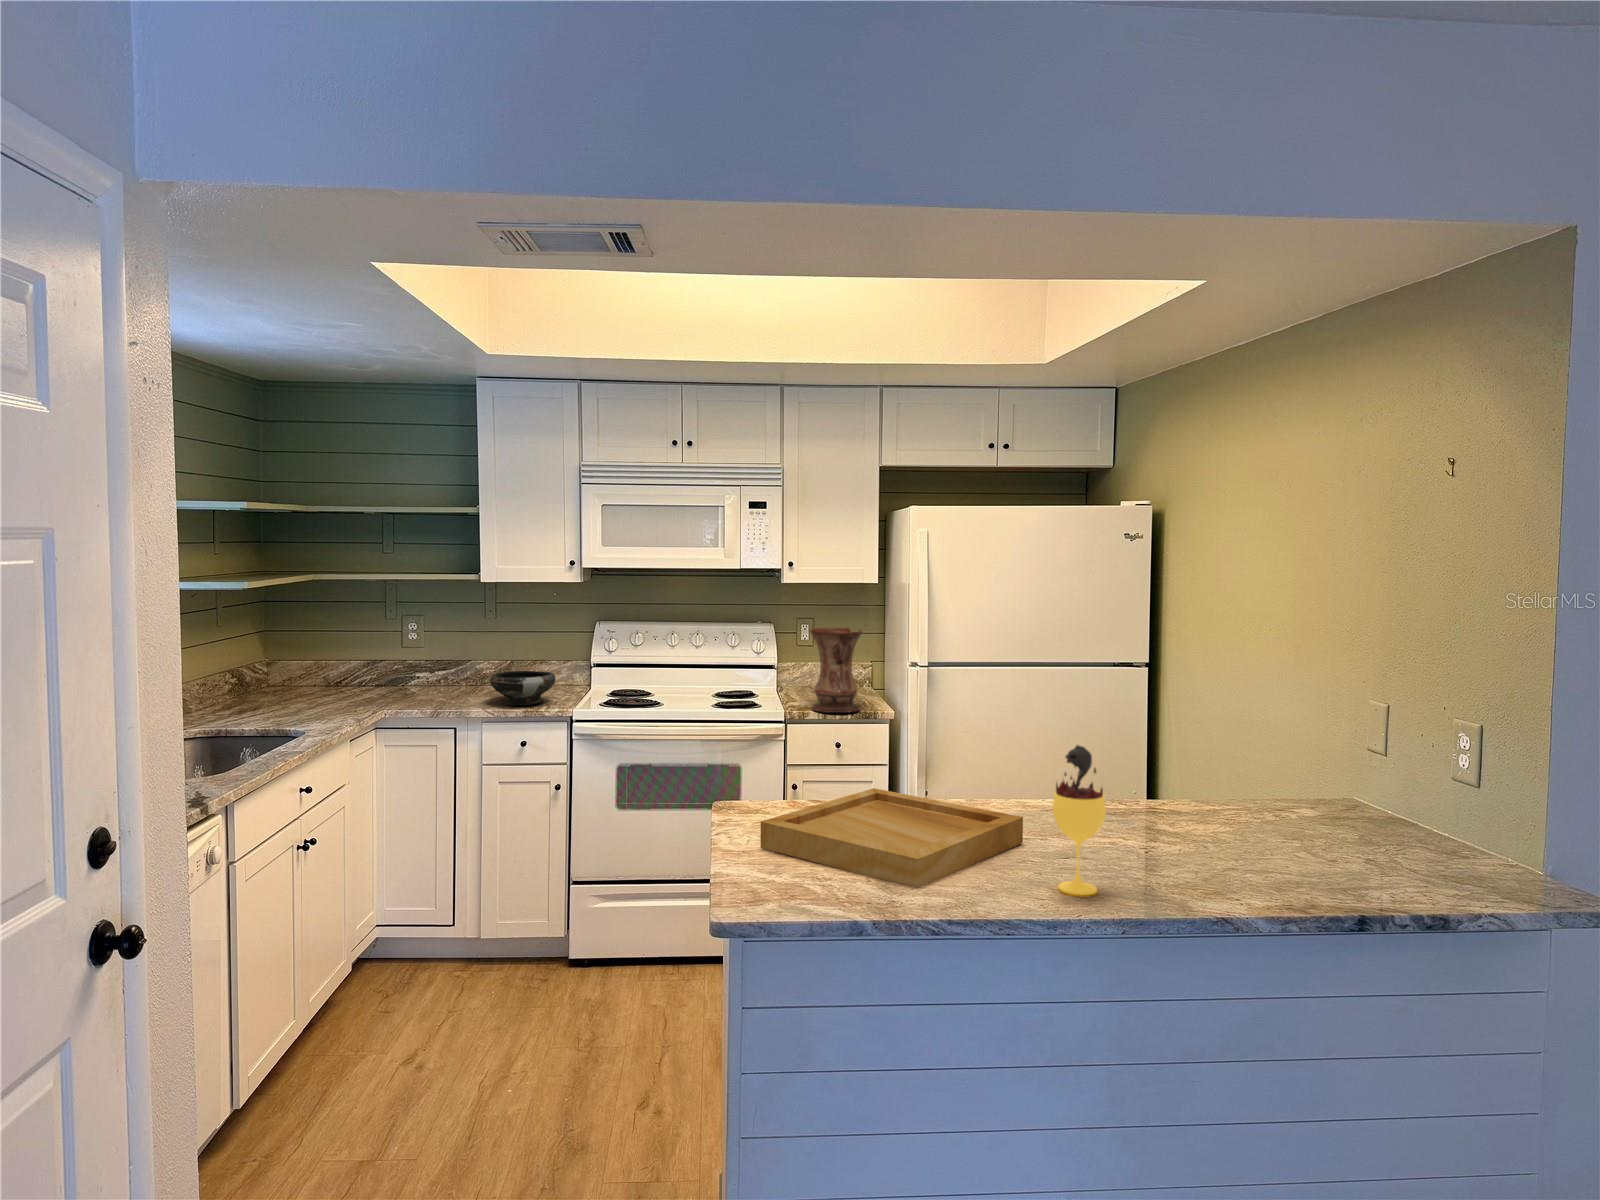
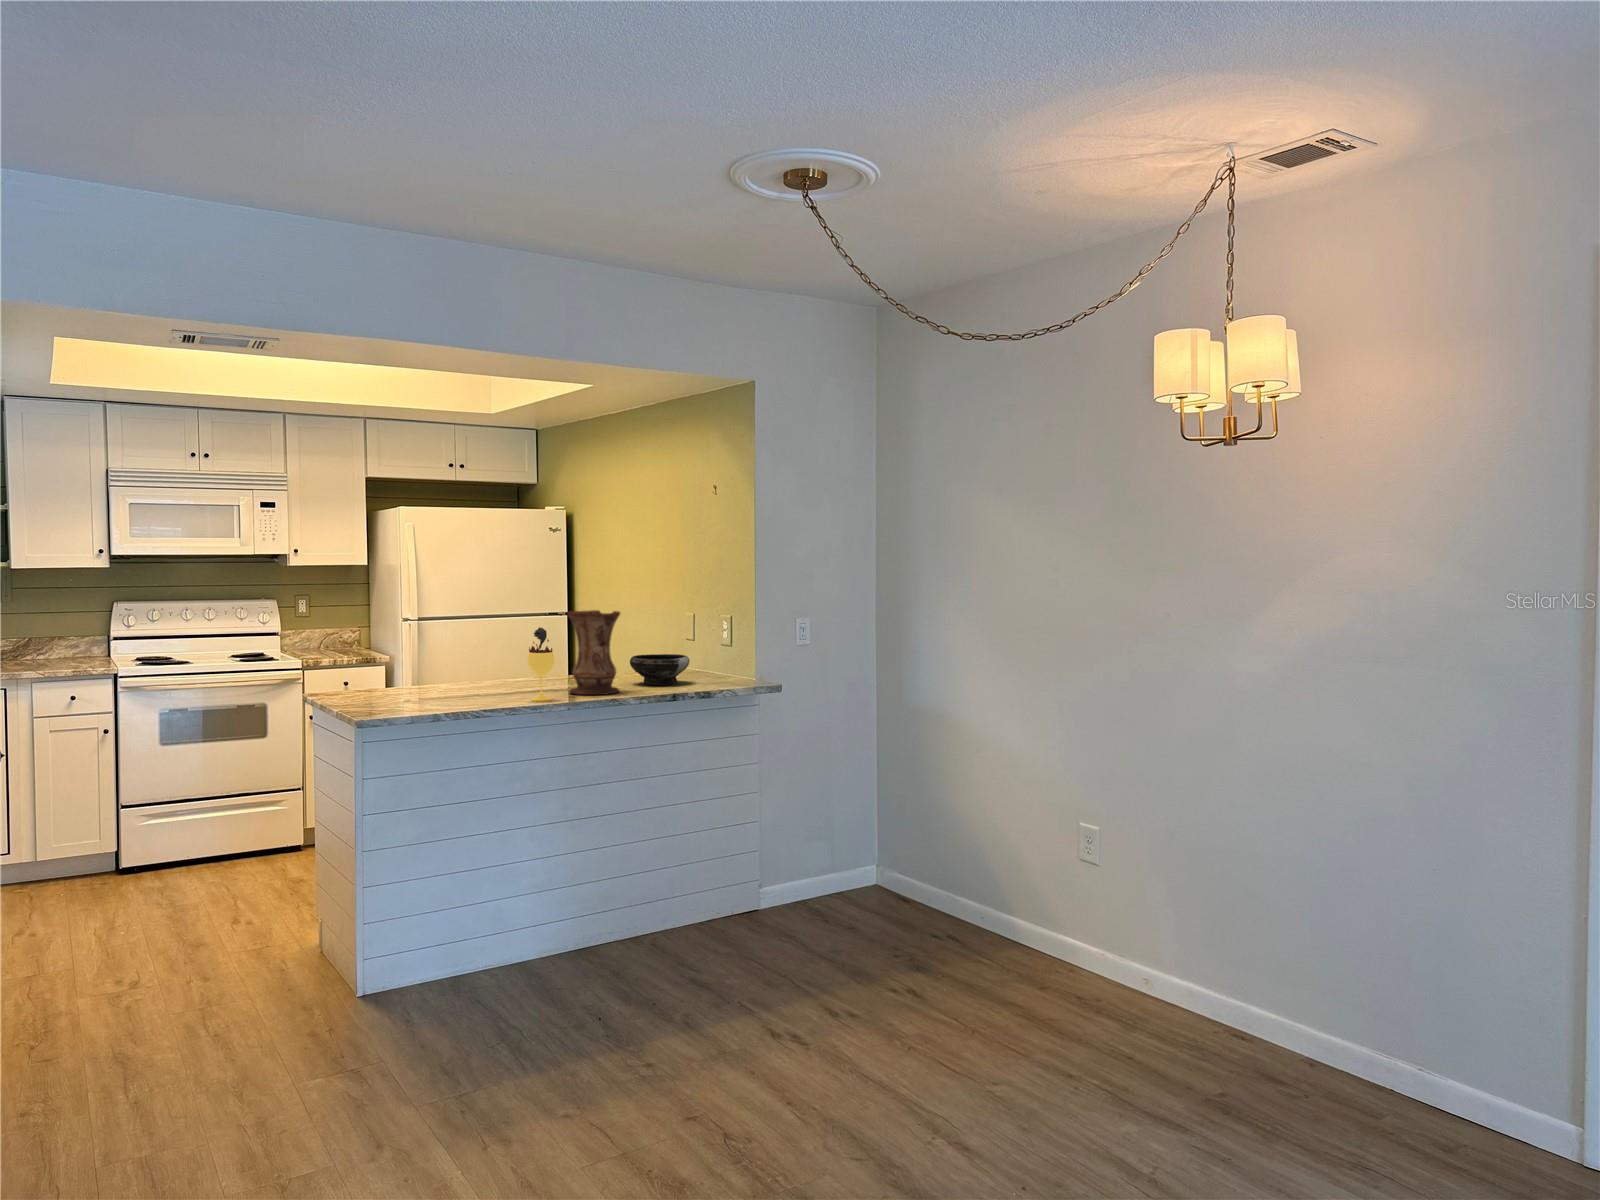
vase: present [810,628,863,713] -> present [567,610,620,695]
bowl: present [490,671,556,705] -> present [630,654,690,685]
tray: present [761,788,1023,888] -> none [360,676,508,706]

